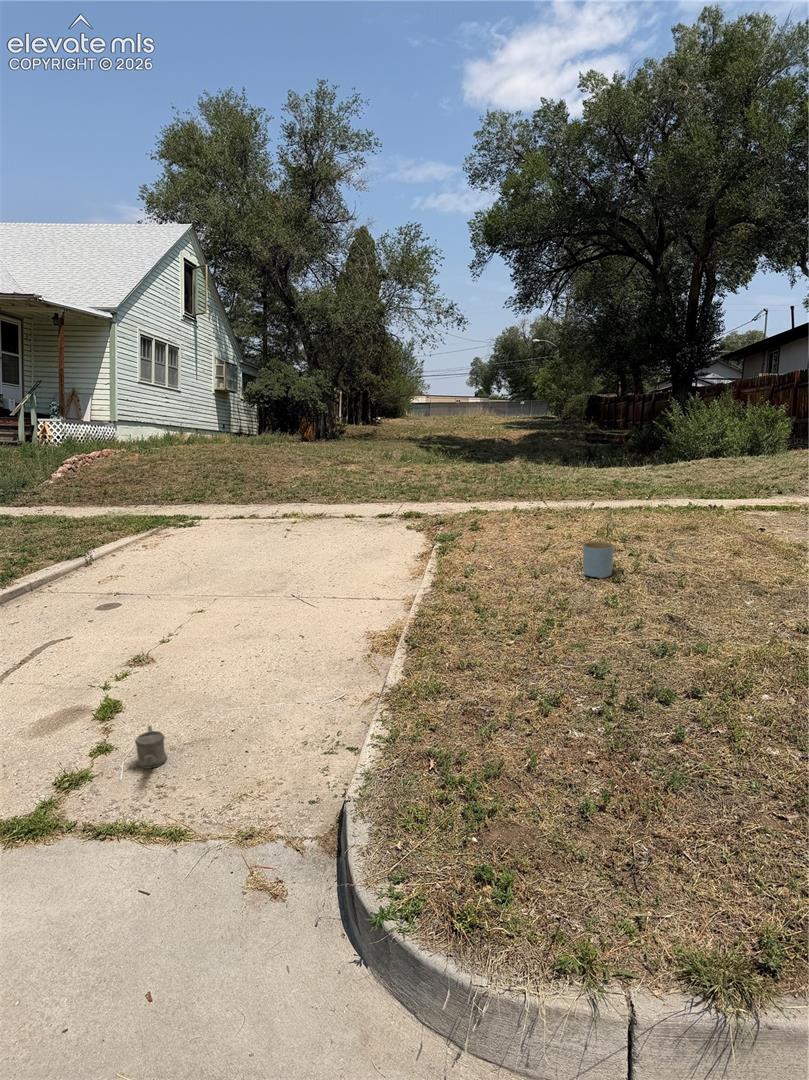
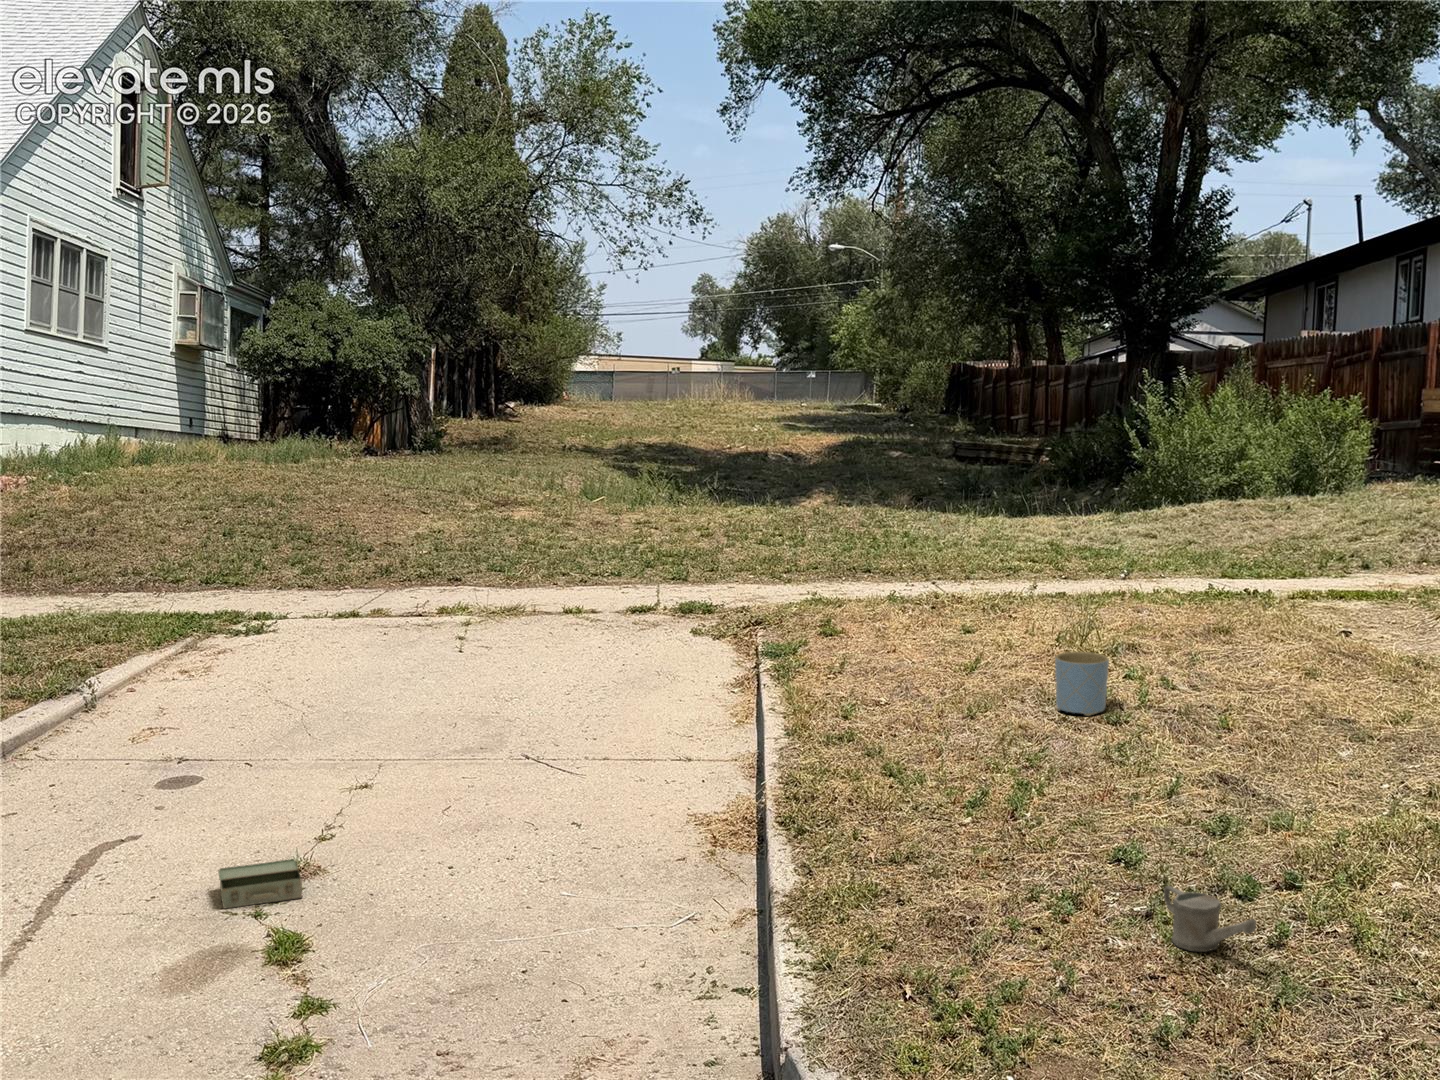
toolbox: none [80,655,130,684] -> present [218,859,302,909]
watering can: present [135,726,167,769] -> present [1164,886,1256,952]

